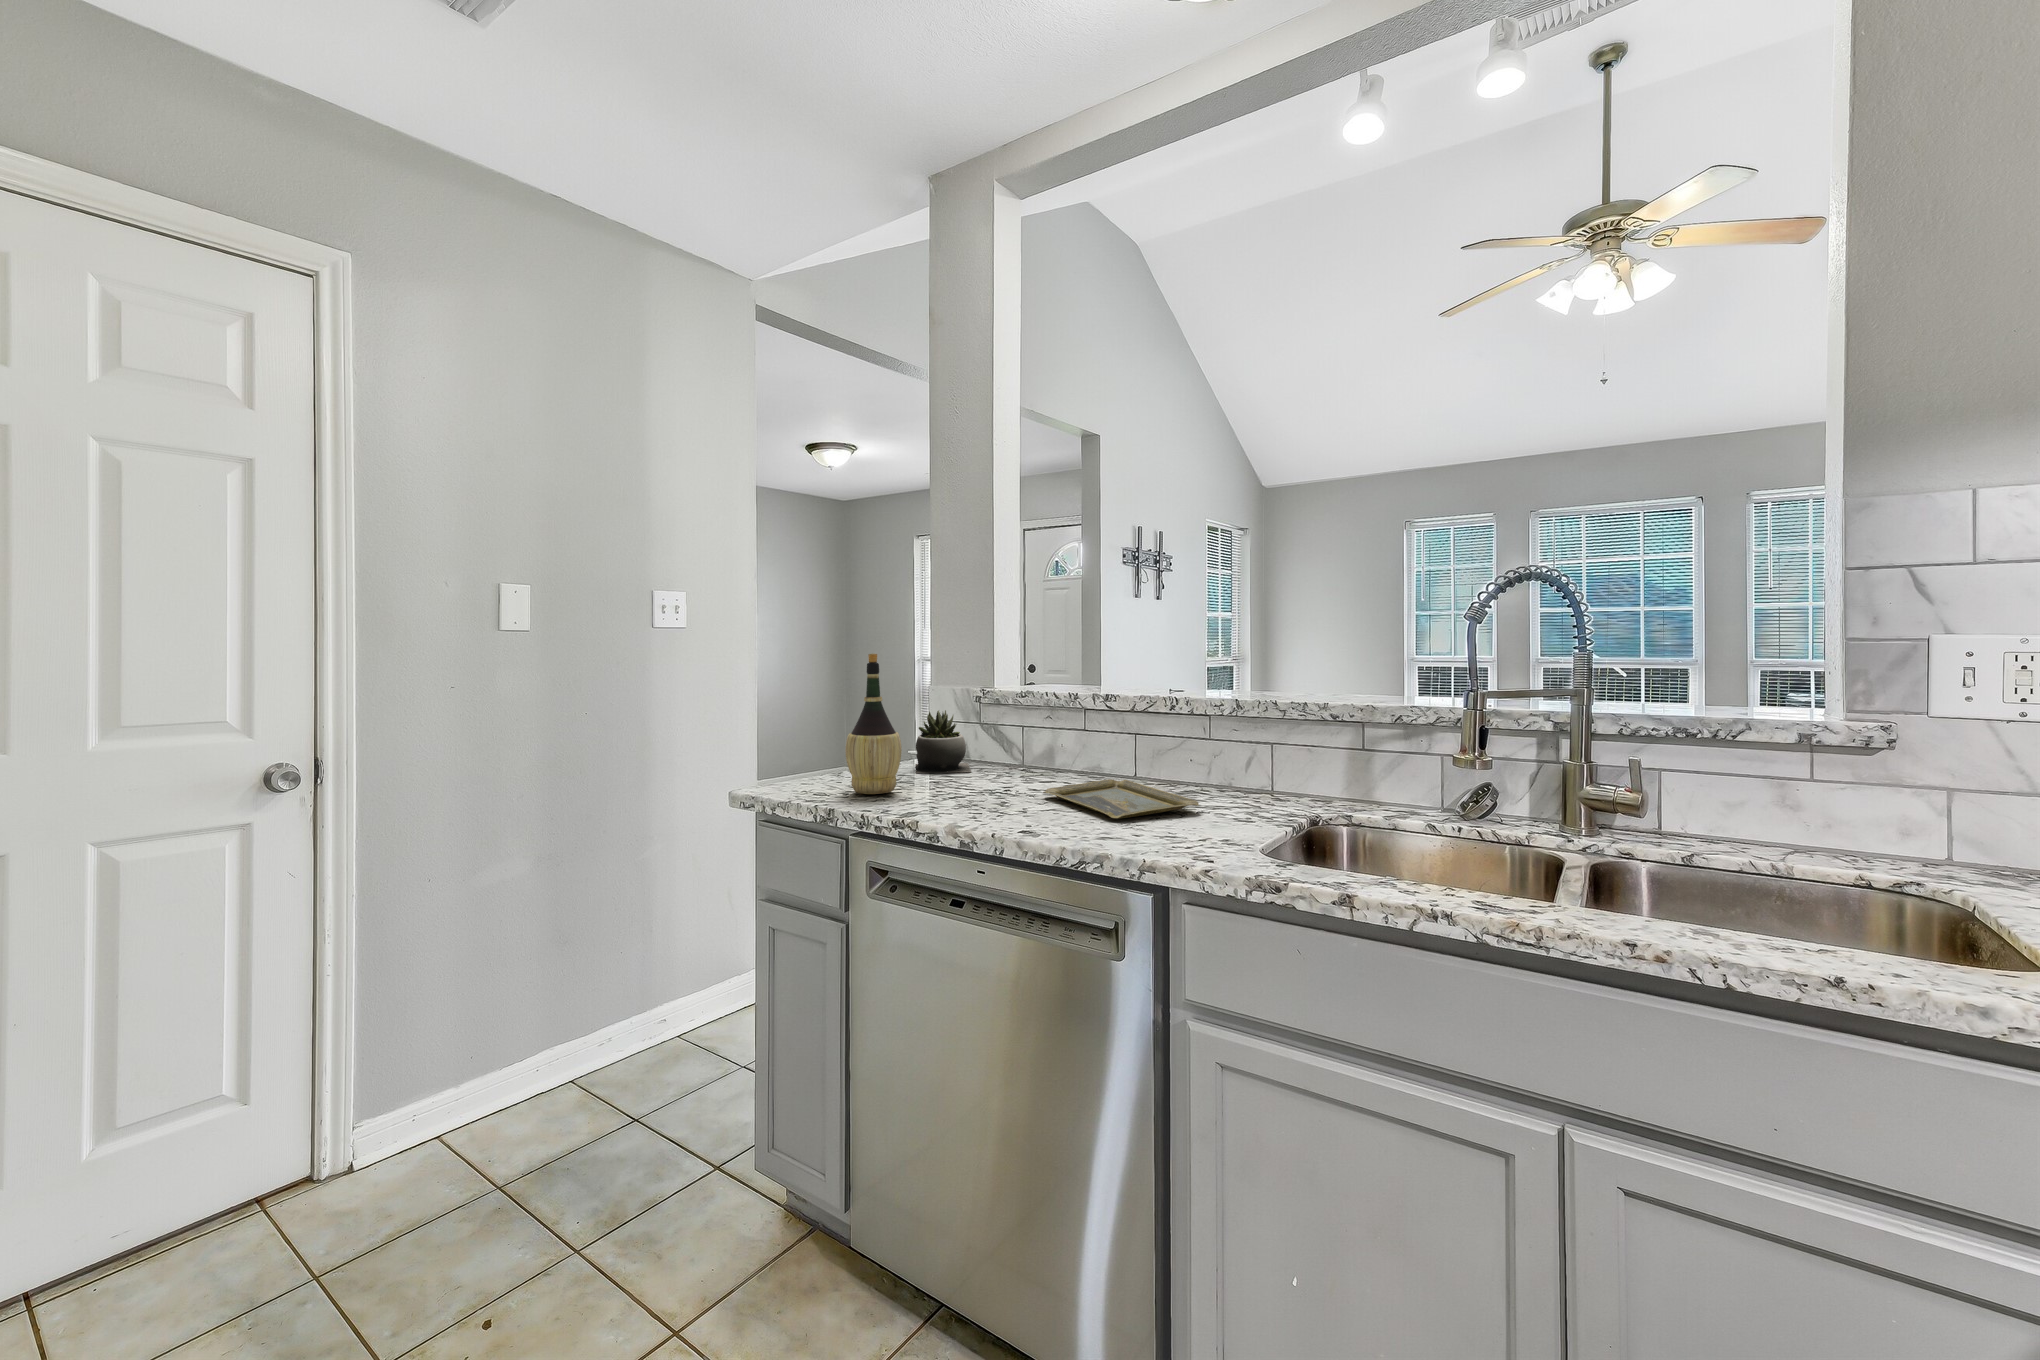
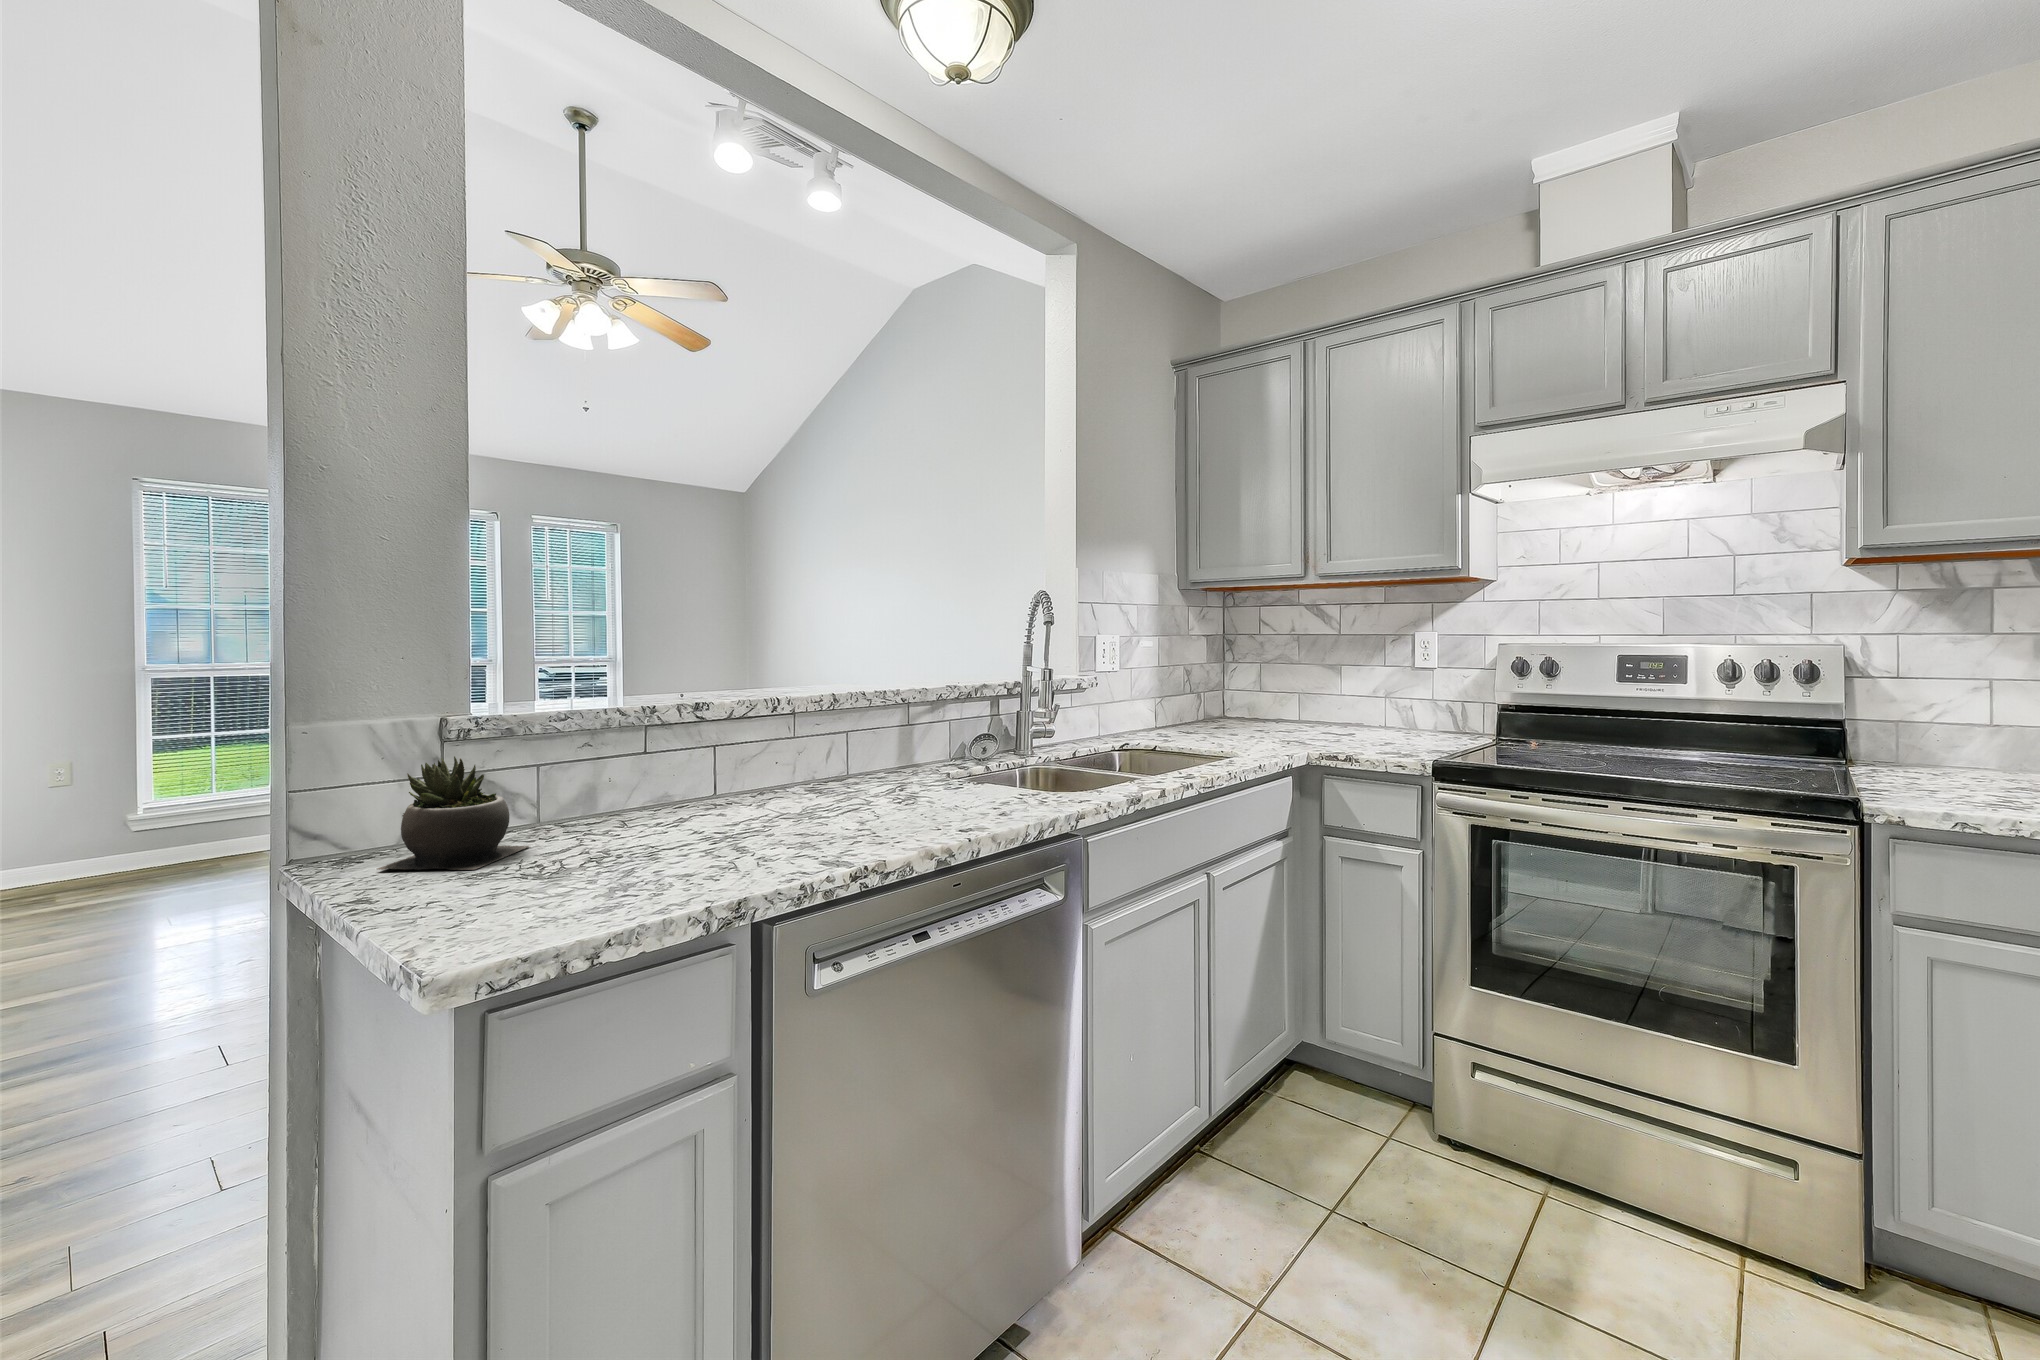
wine bottle: present [845,653,902,794] -> none [591,656,693,887]
tray: present [1043,779,1199,819] -> none [770,785,935,819]

